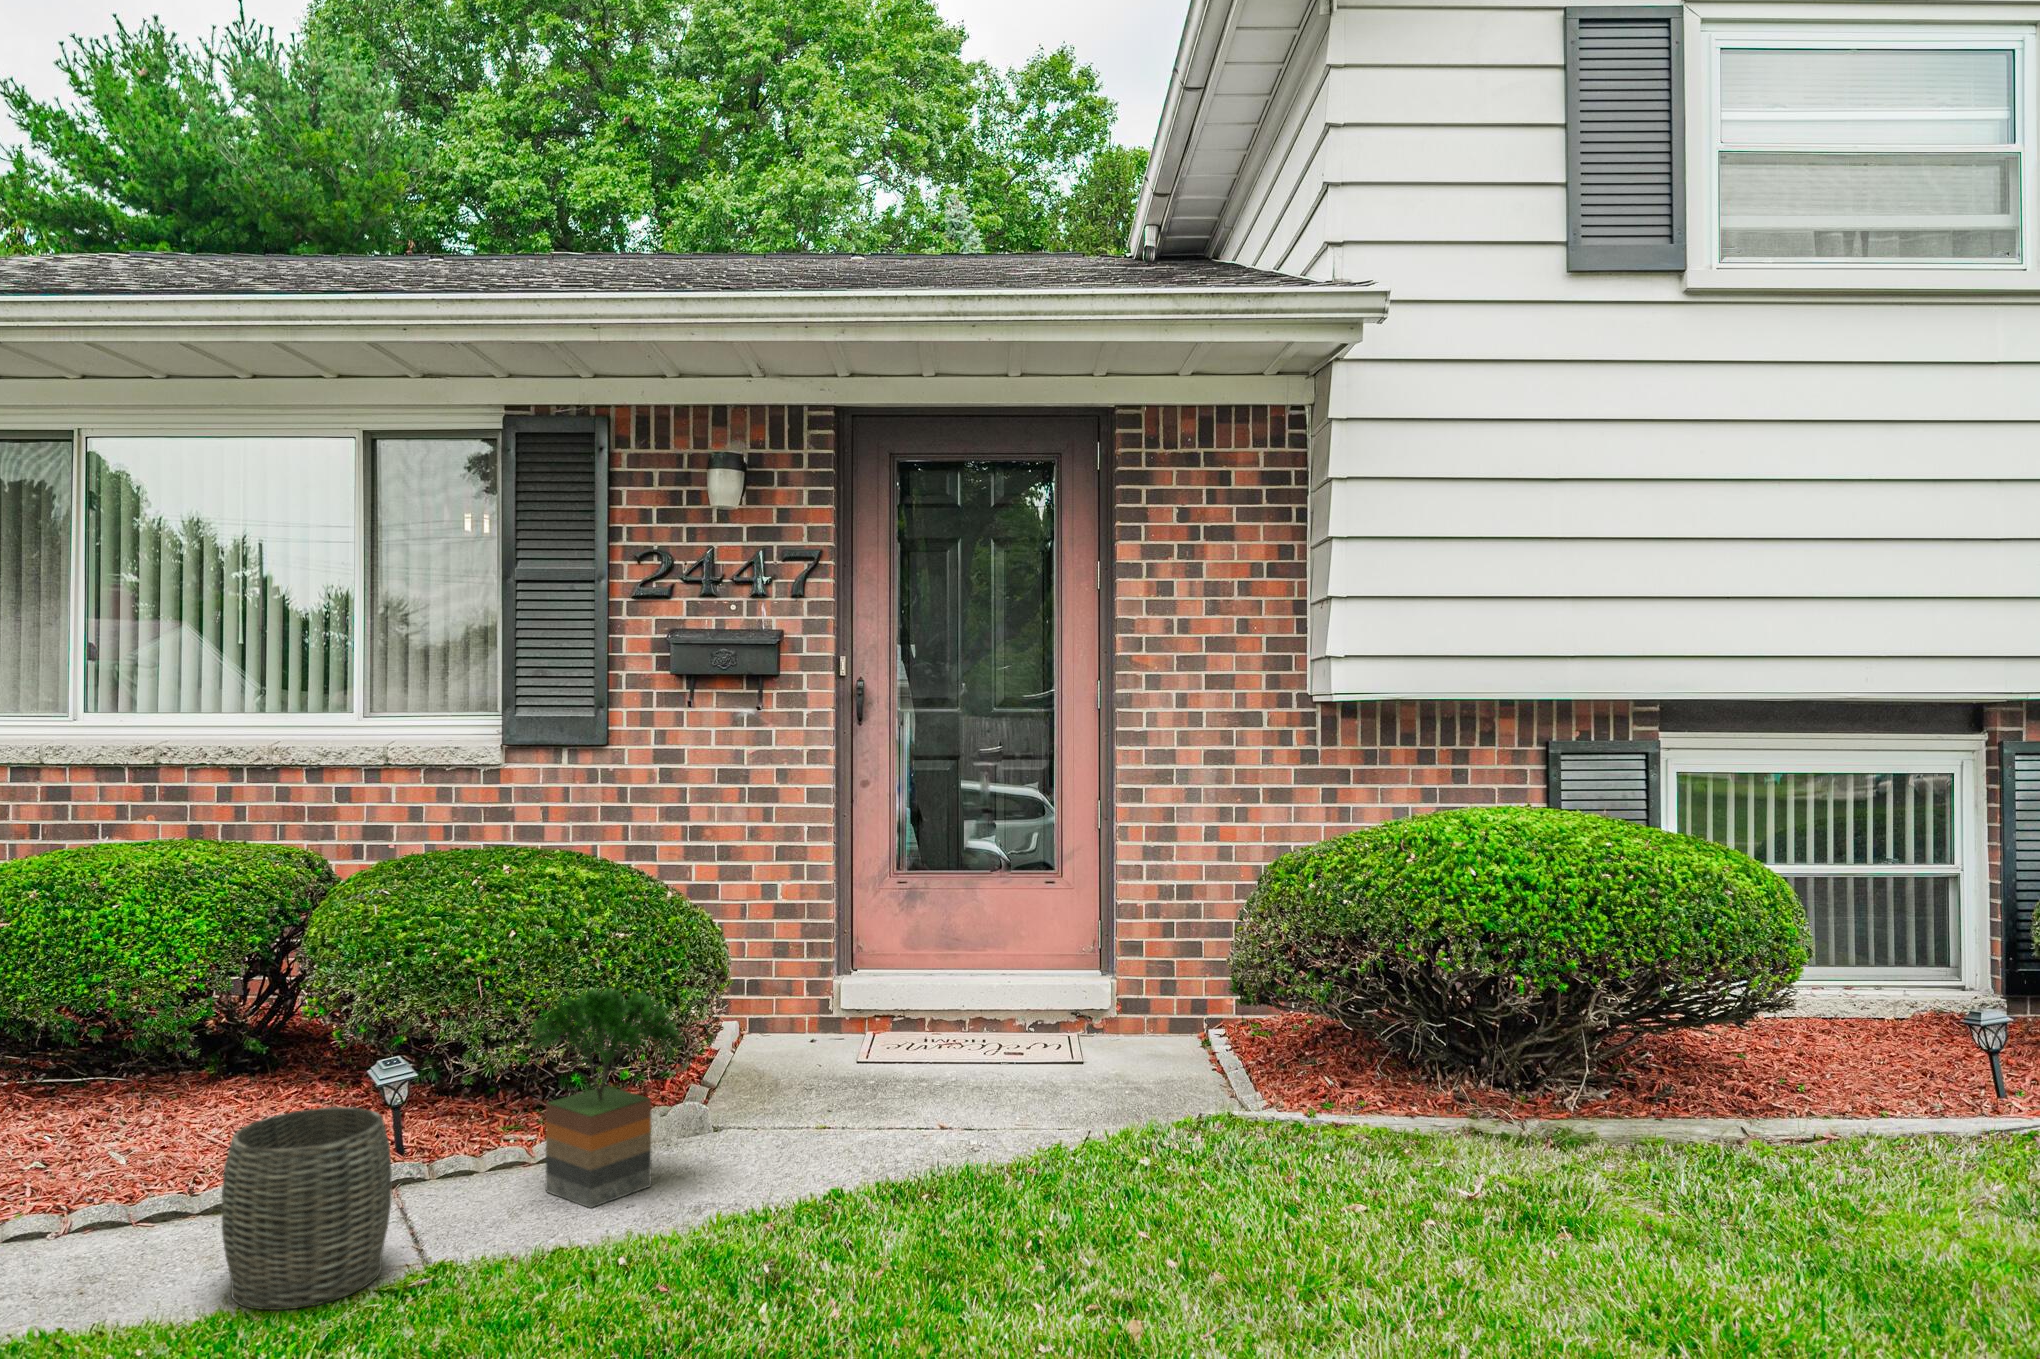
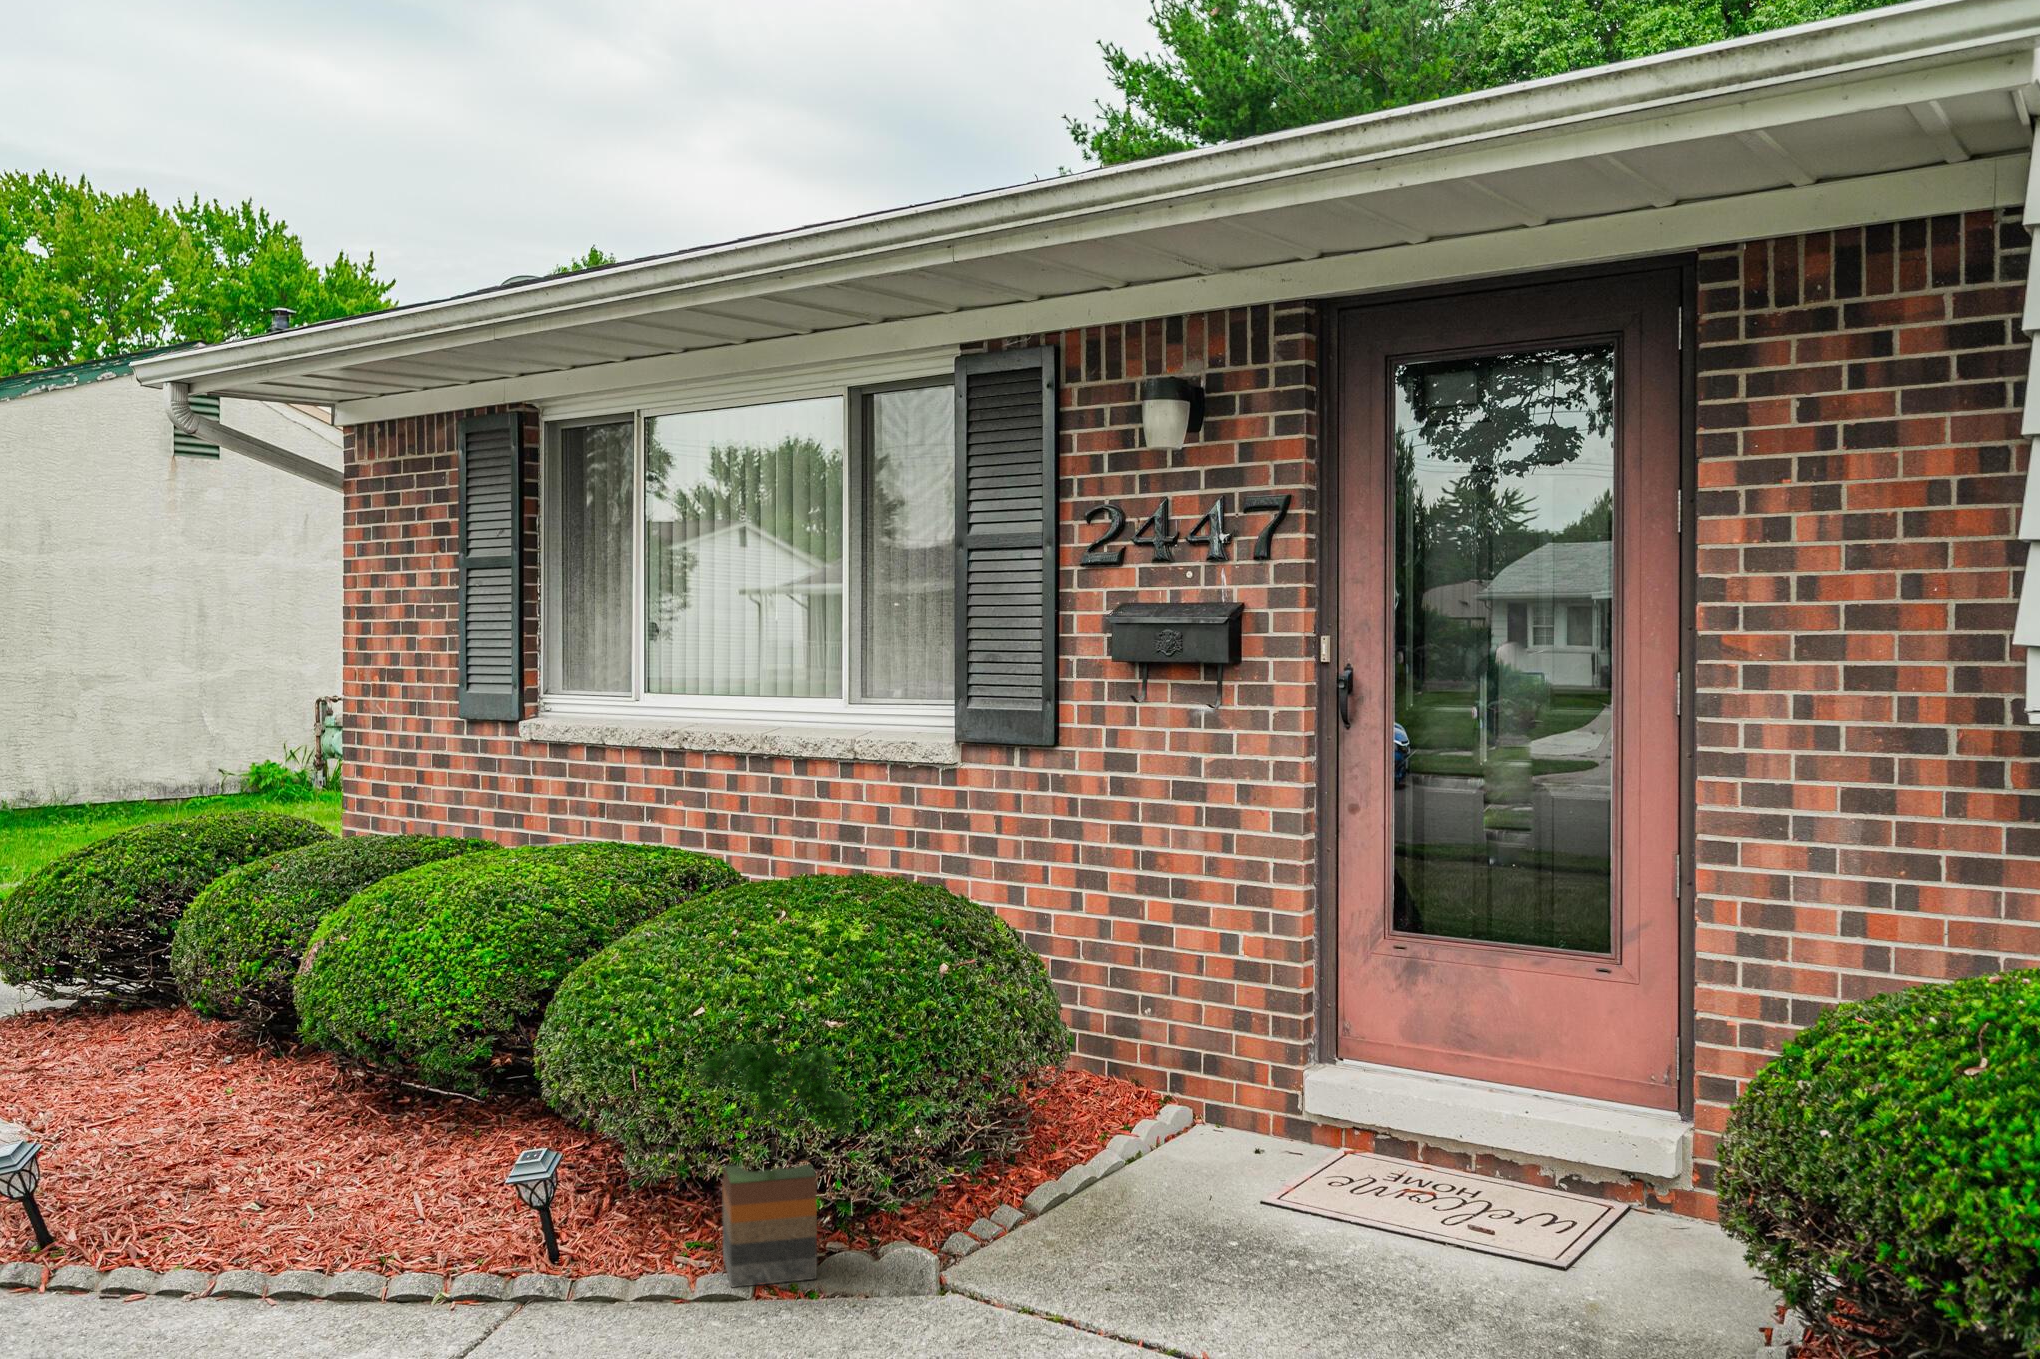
woven basket: present [222,1107,392,1310] -> none [346,1122,508,1318]

